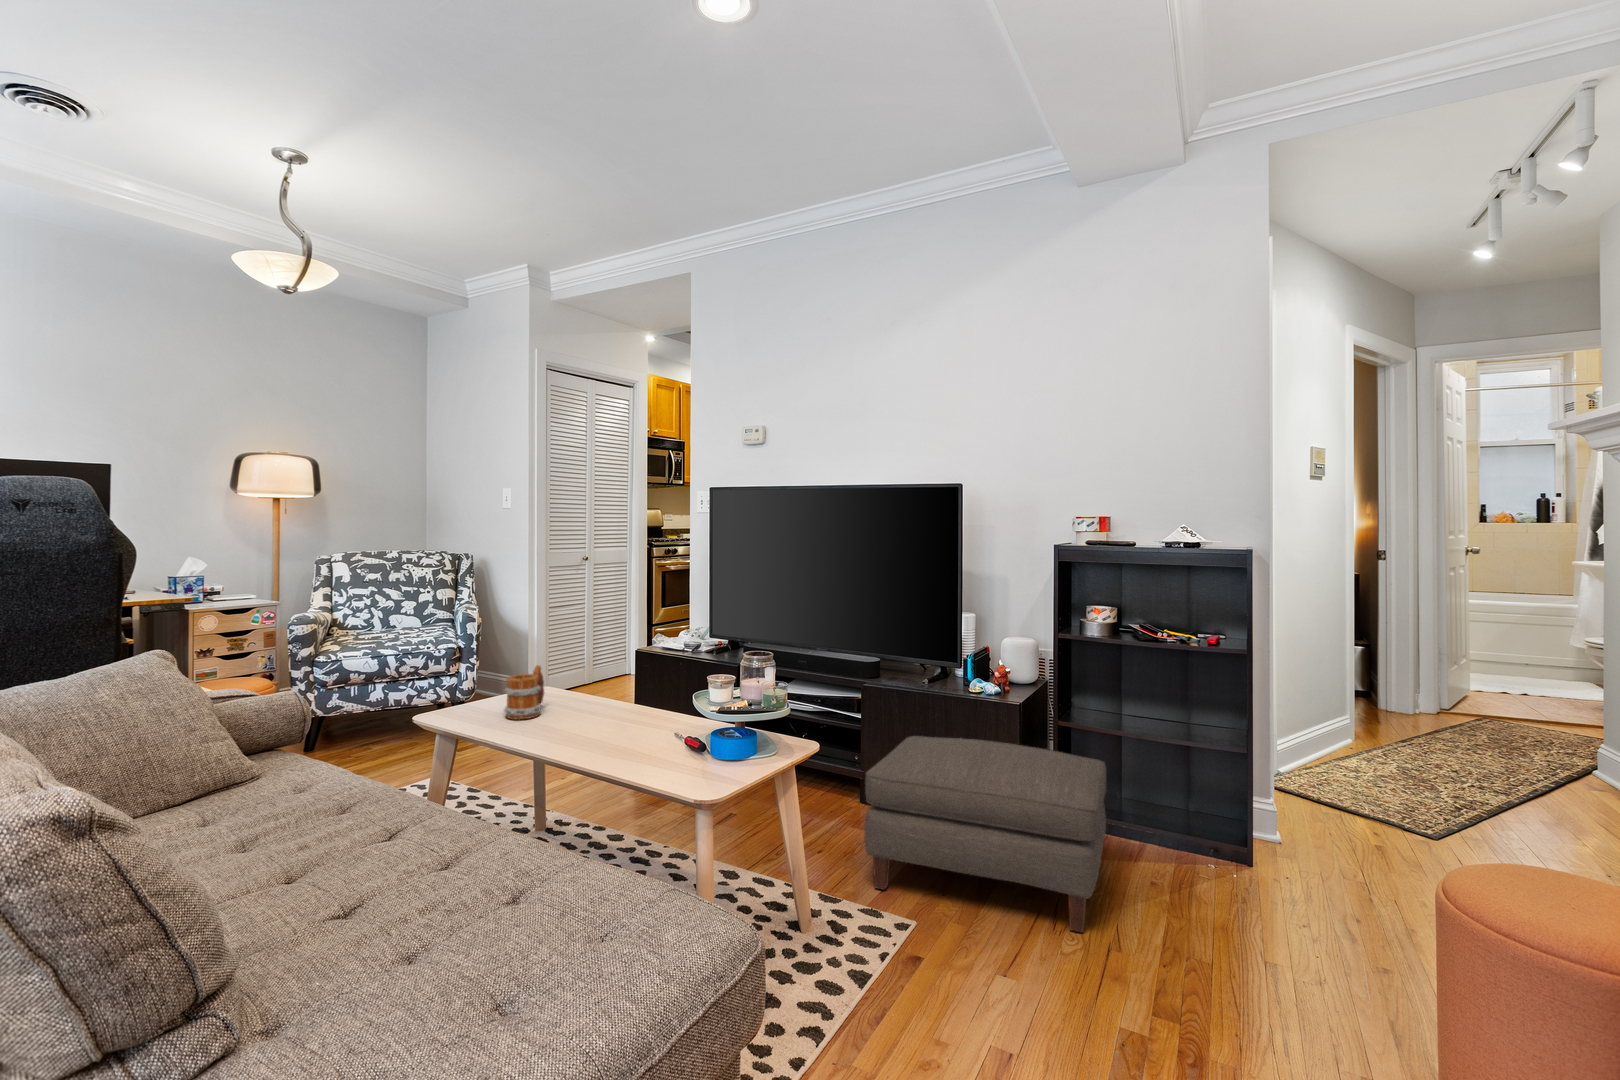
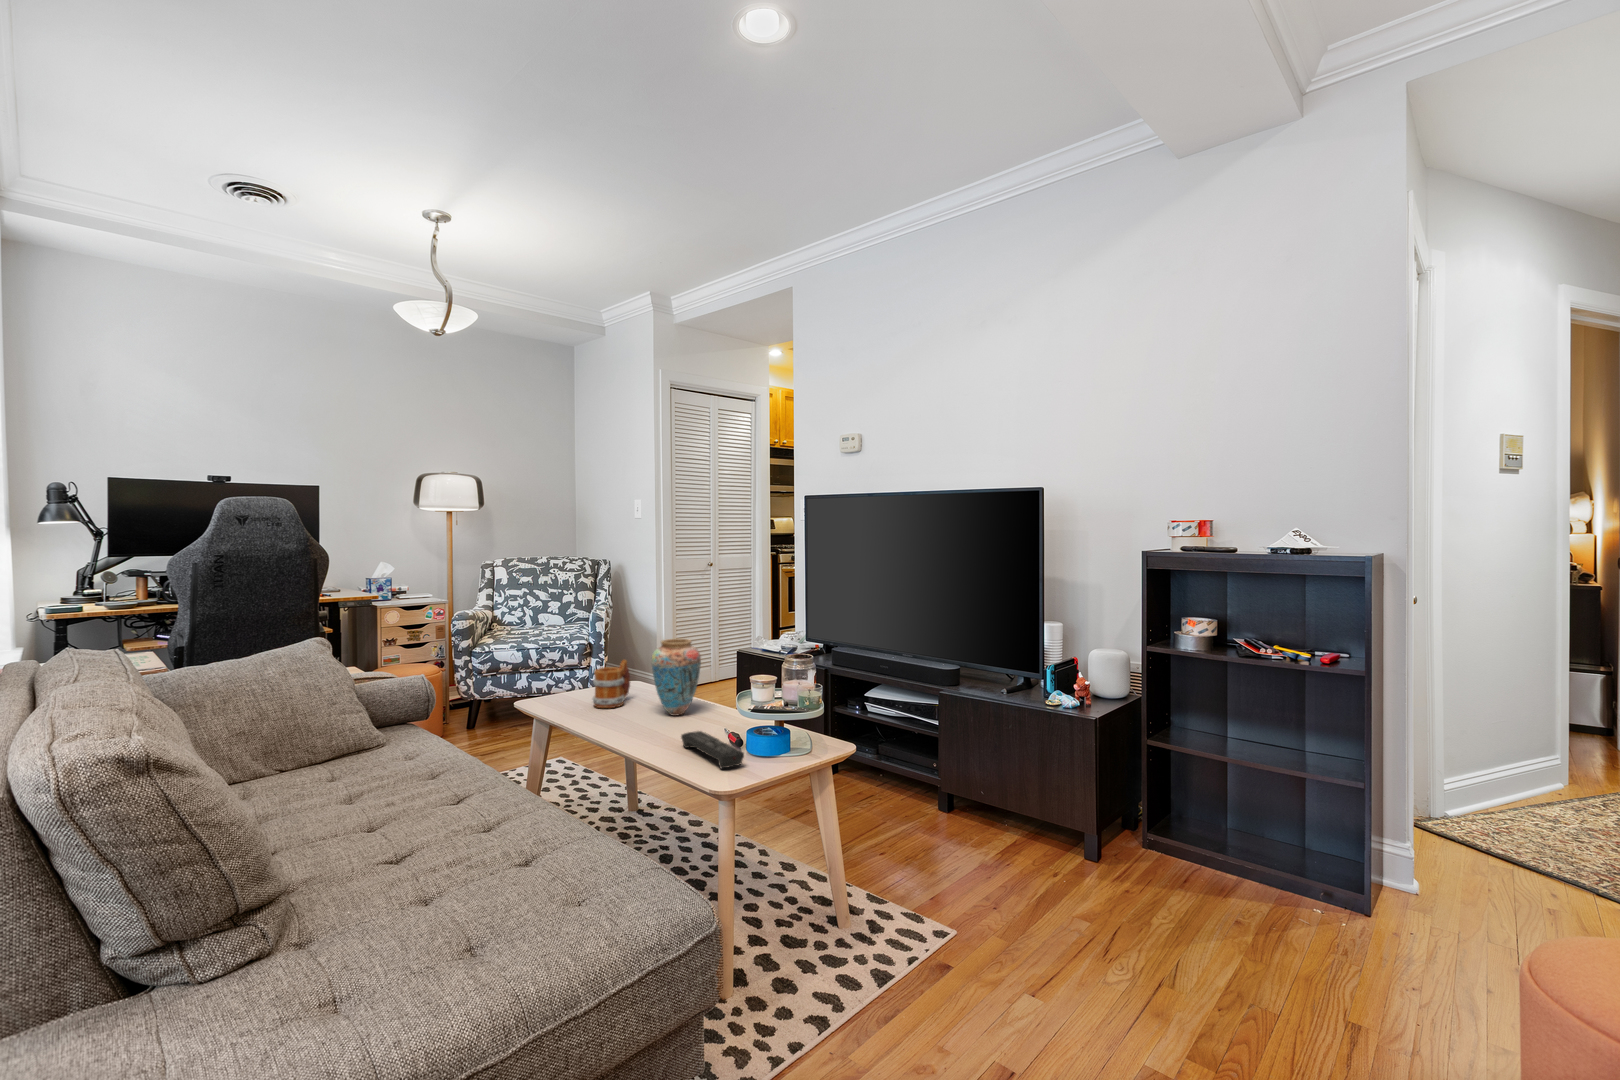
vase: none [578,641,632,724] -> present [652,639,701,716]
ottoman: present [864,736,1107,932] -> none [917,745,1186,963]
remote control: none [630,739,710,779] -> present [681,731,744,768]

